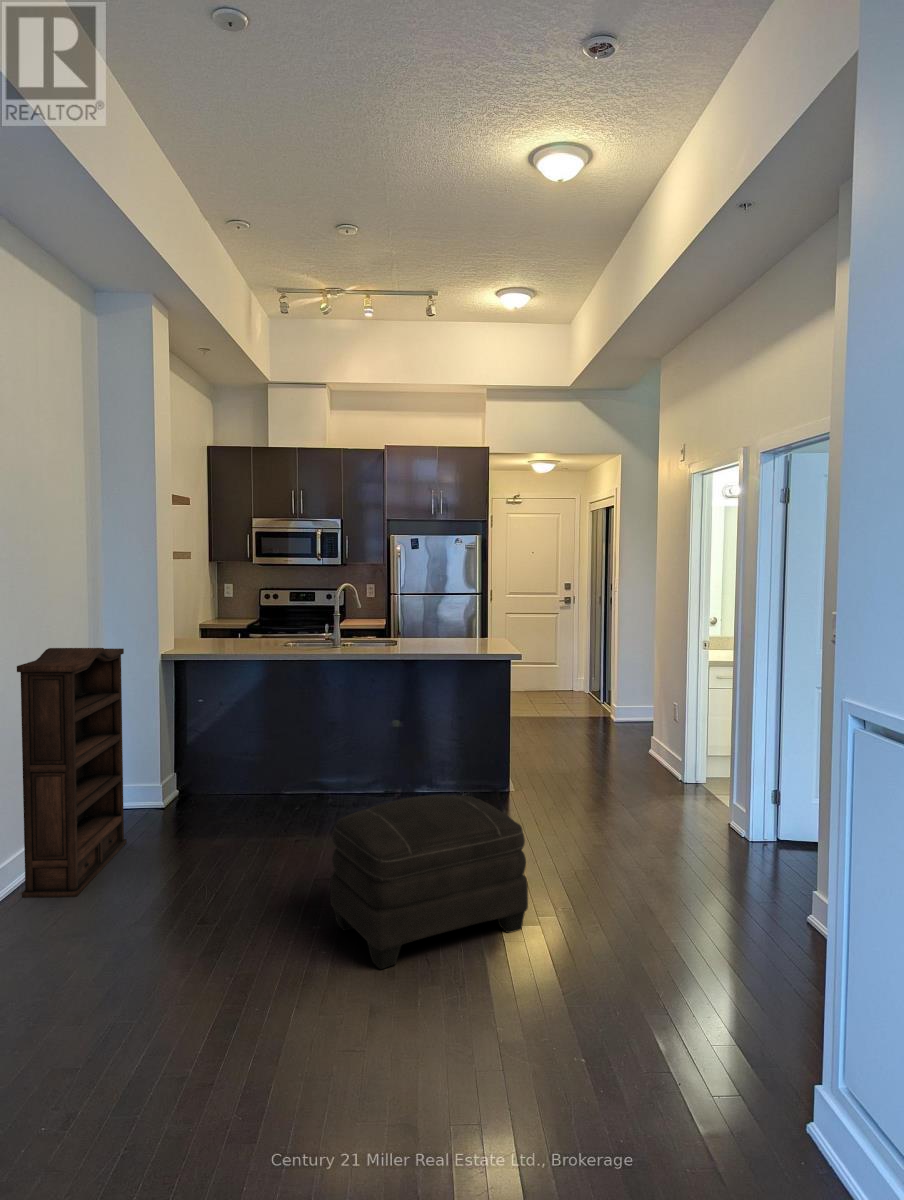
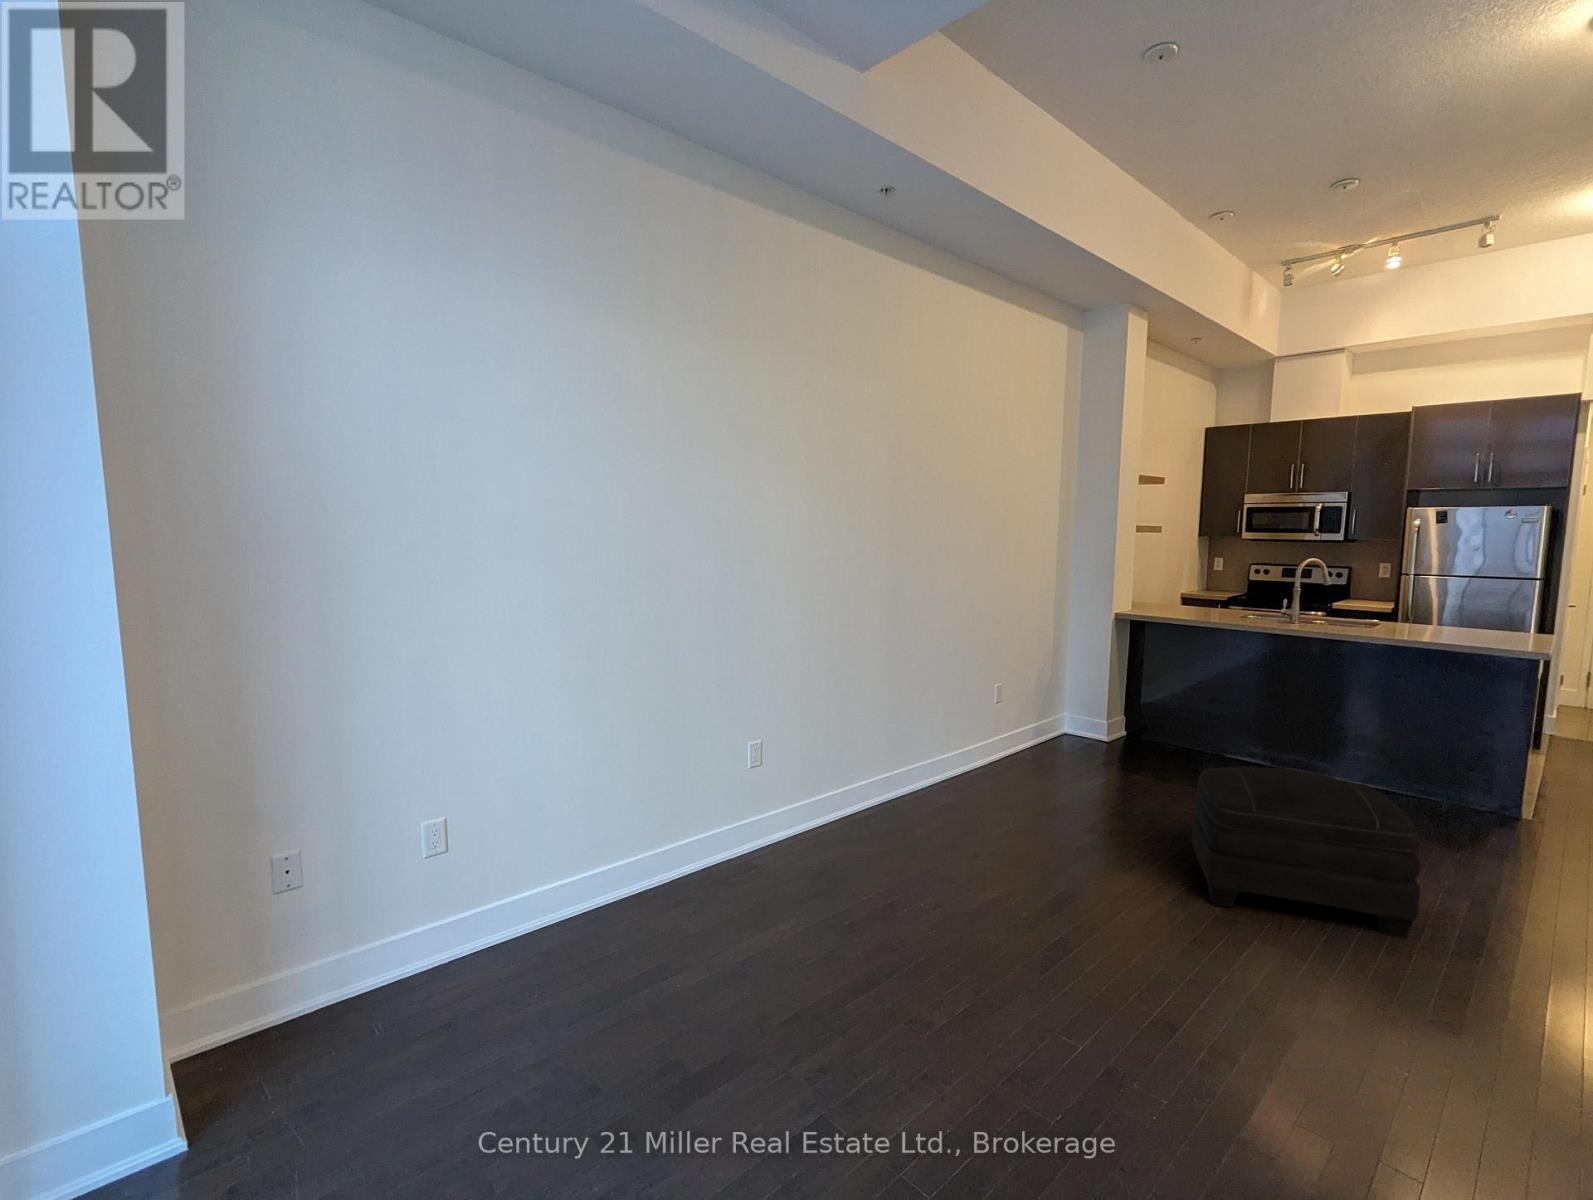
bookshelf: present [17,648,127,898] -> none [979,598,1072,777]

